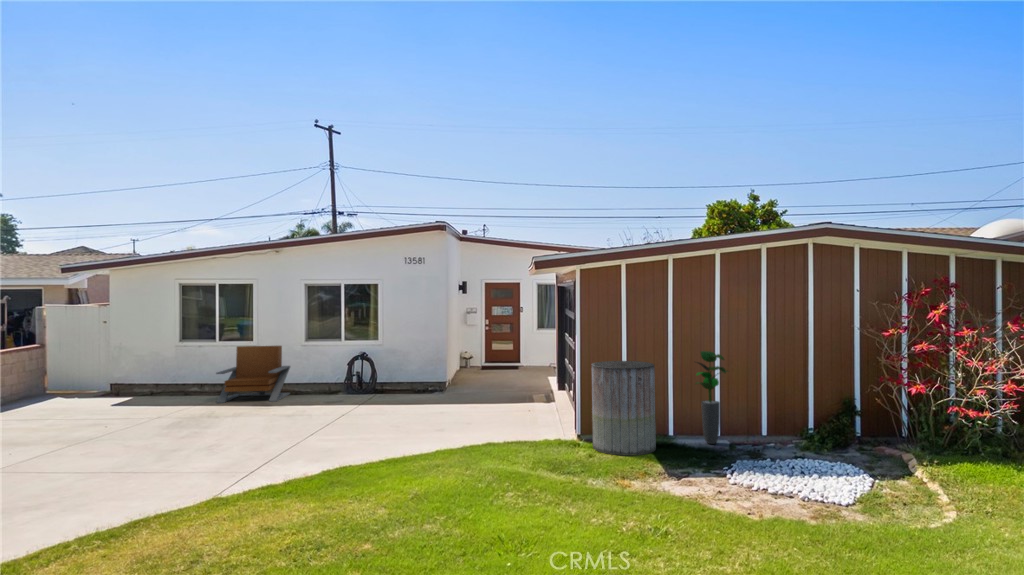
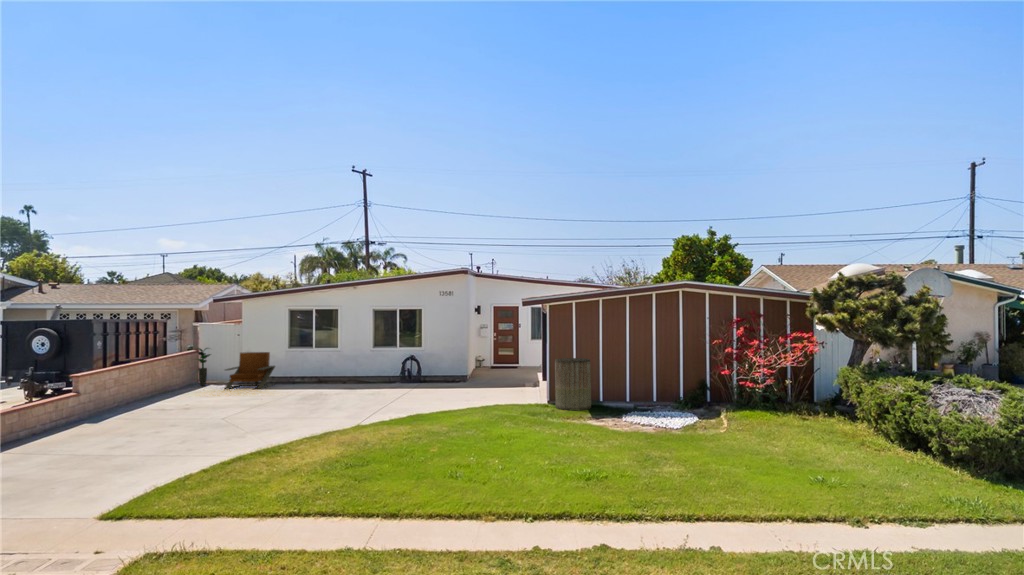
lounge chair: present [216,346,290,403] -> present [225,352,275,389]
potted plant: present [696,351,727,444] -> present [197,348,210,386]

